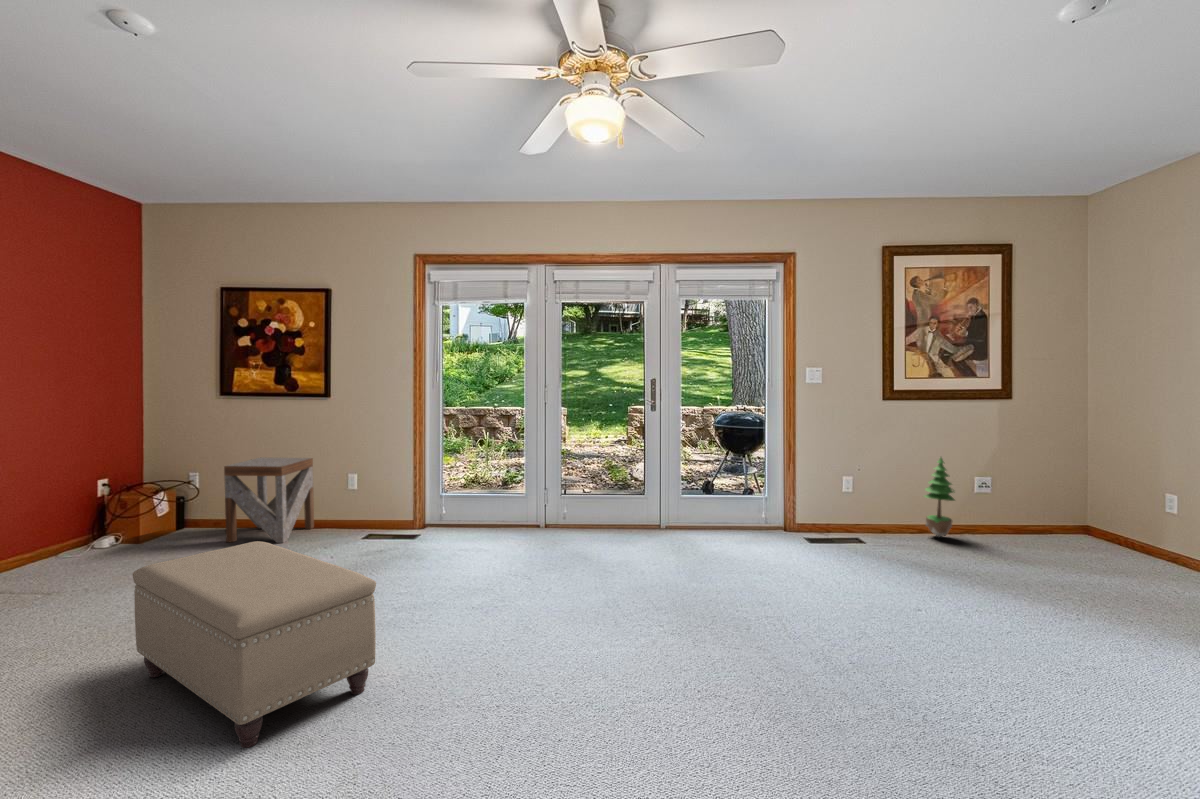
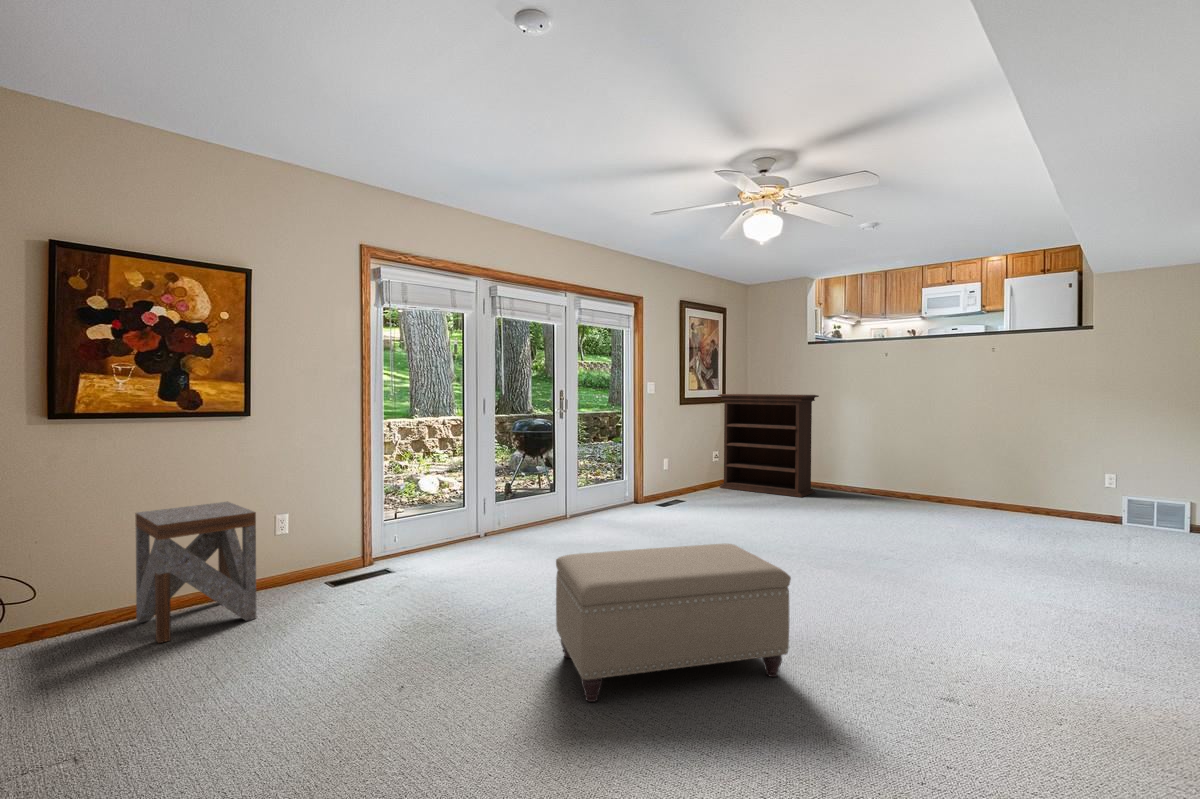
bookshelf: none [989,386,1191,582] -> present [718,394,819,497]
potted tree: present [924,458,955,537] -> none [696,439,715,493]

